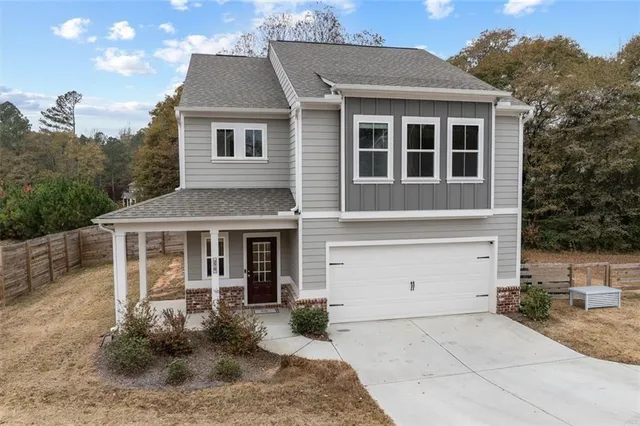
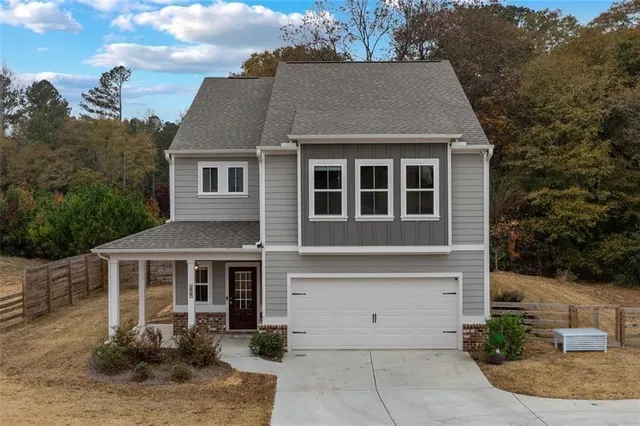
potted tree: none [536,292,559,327] -> present [486,333,505,364]

